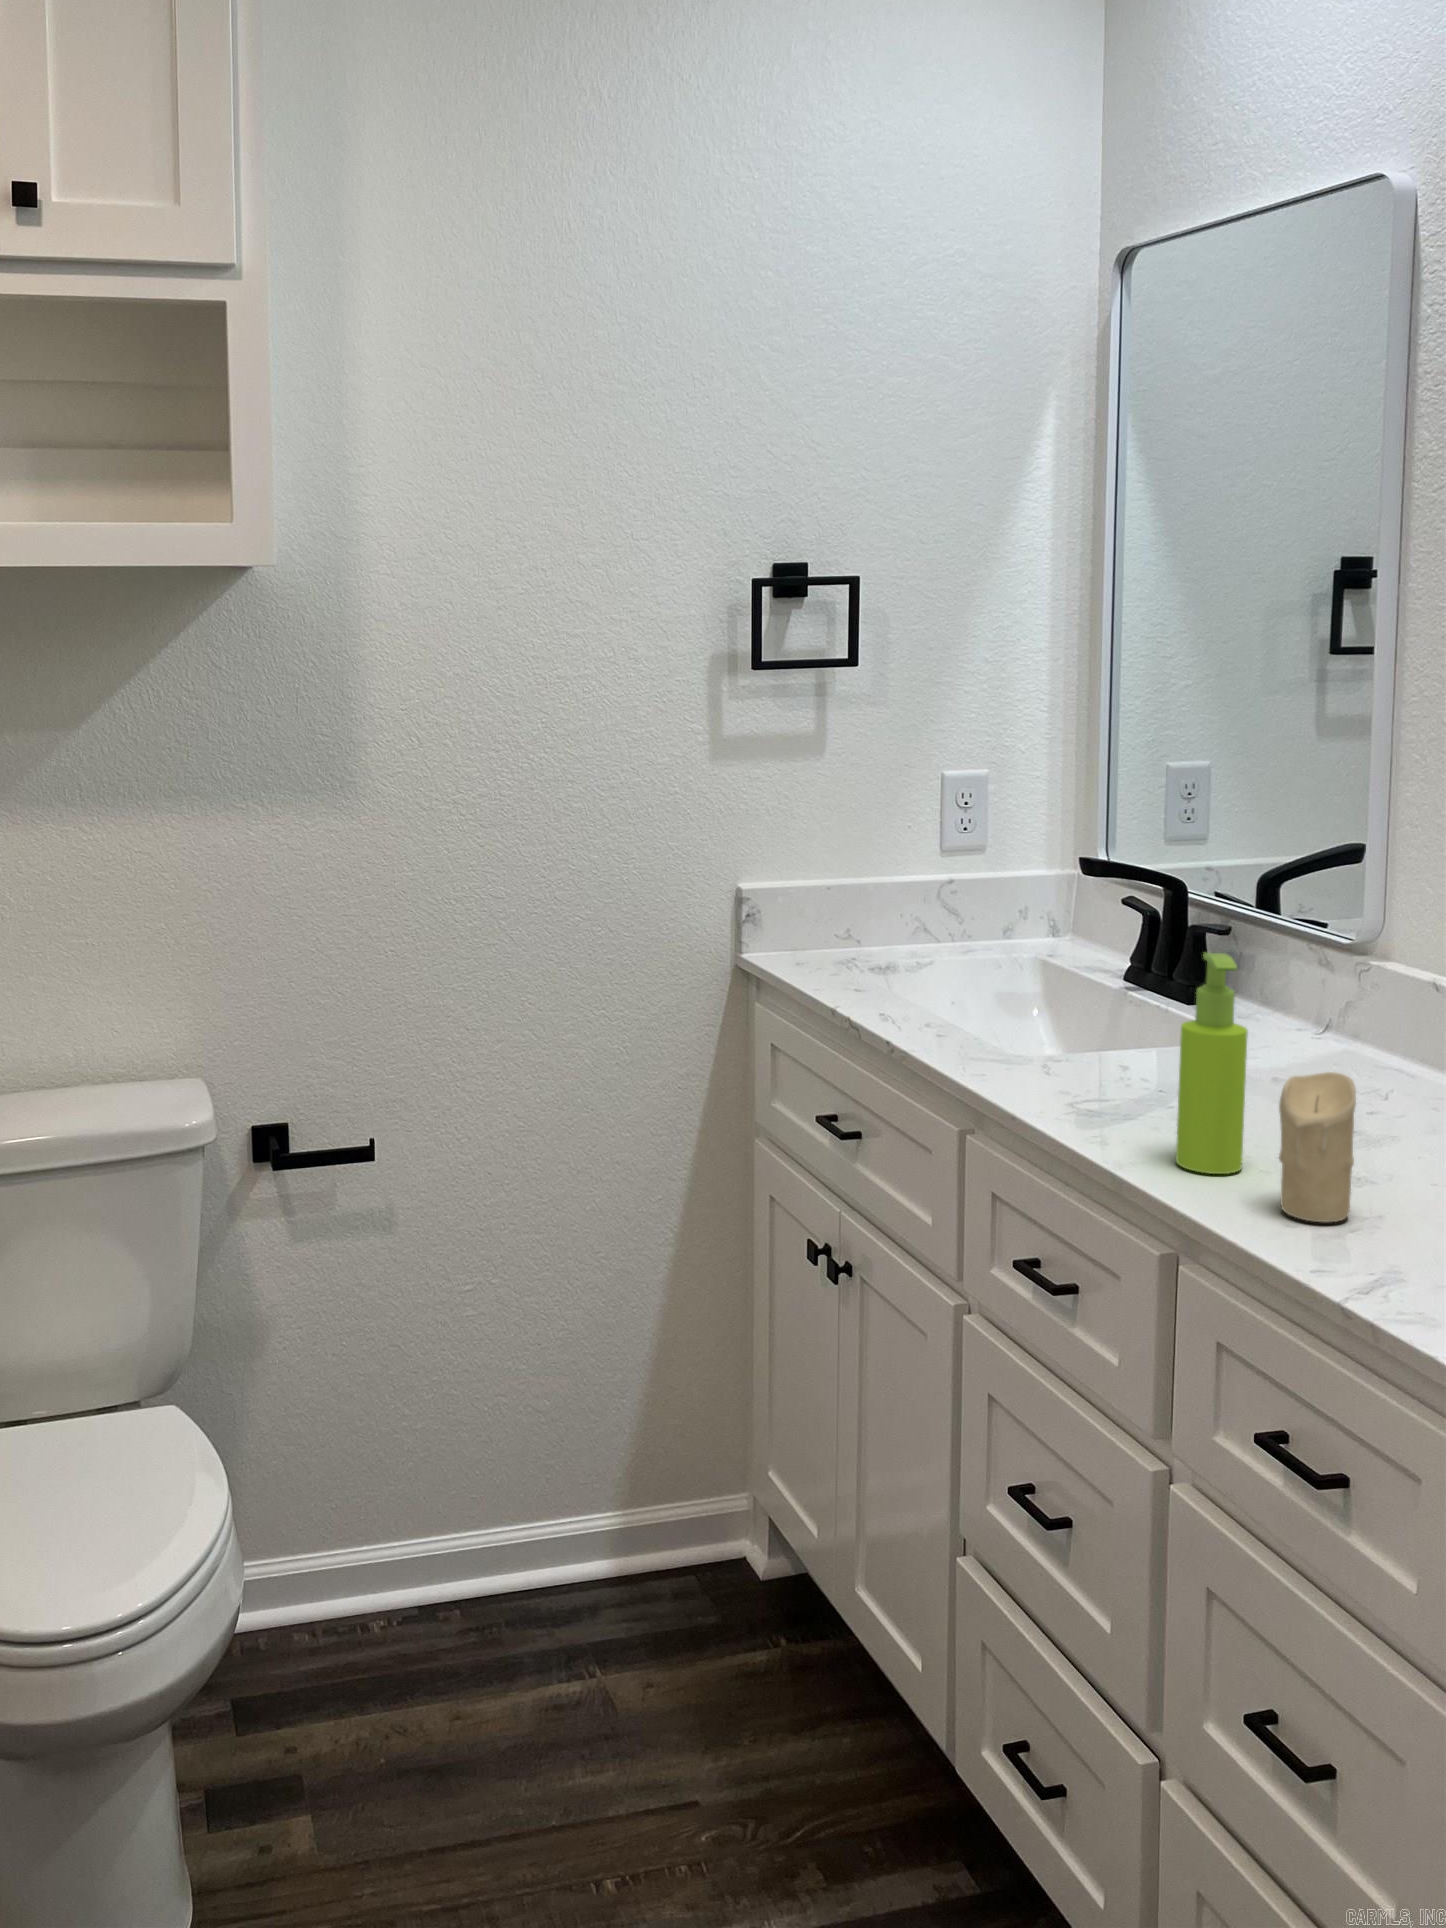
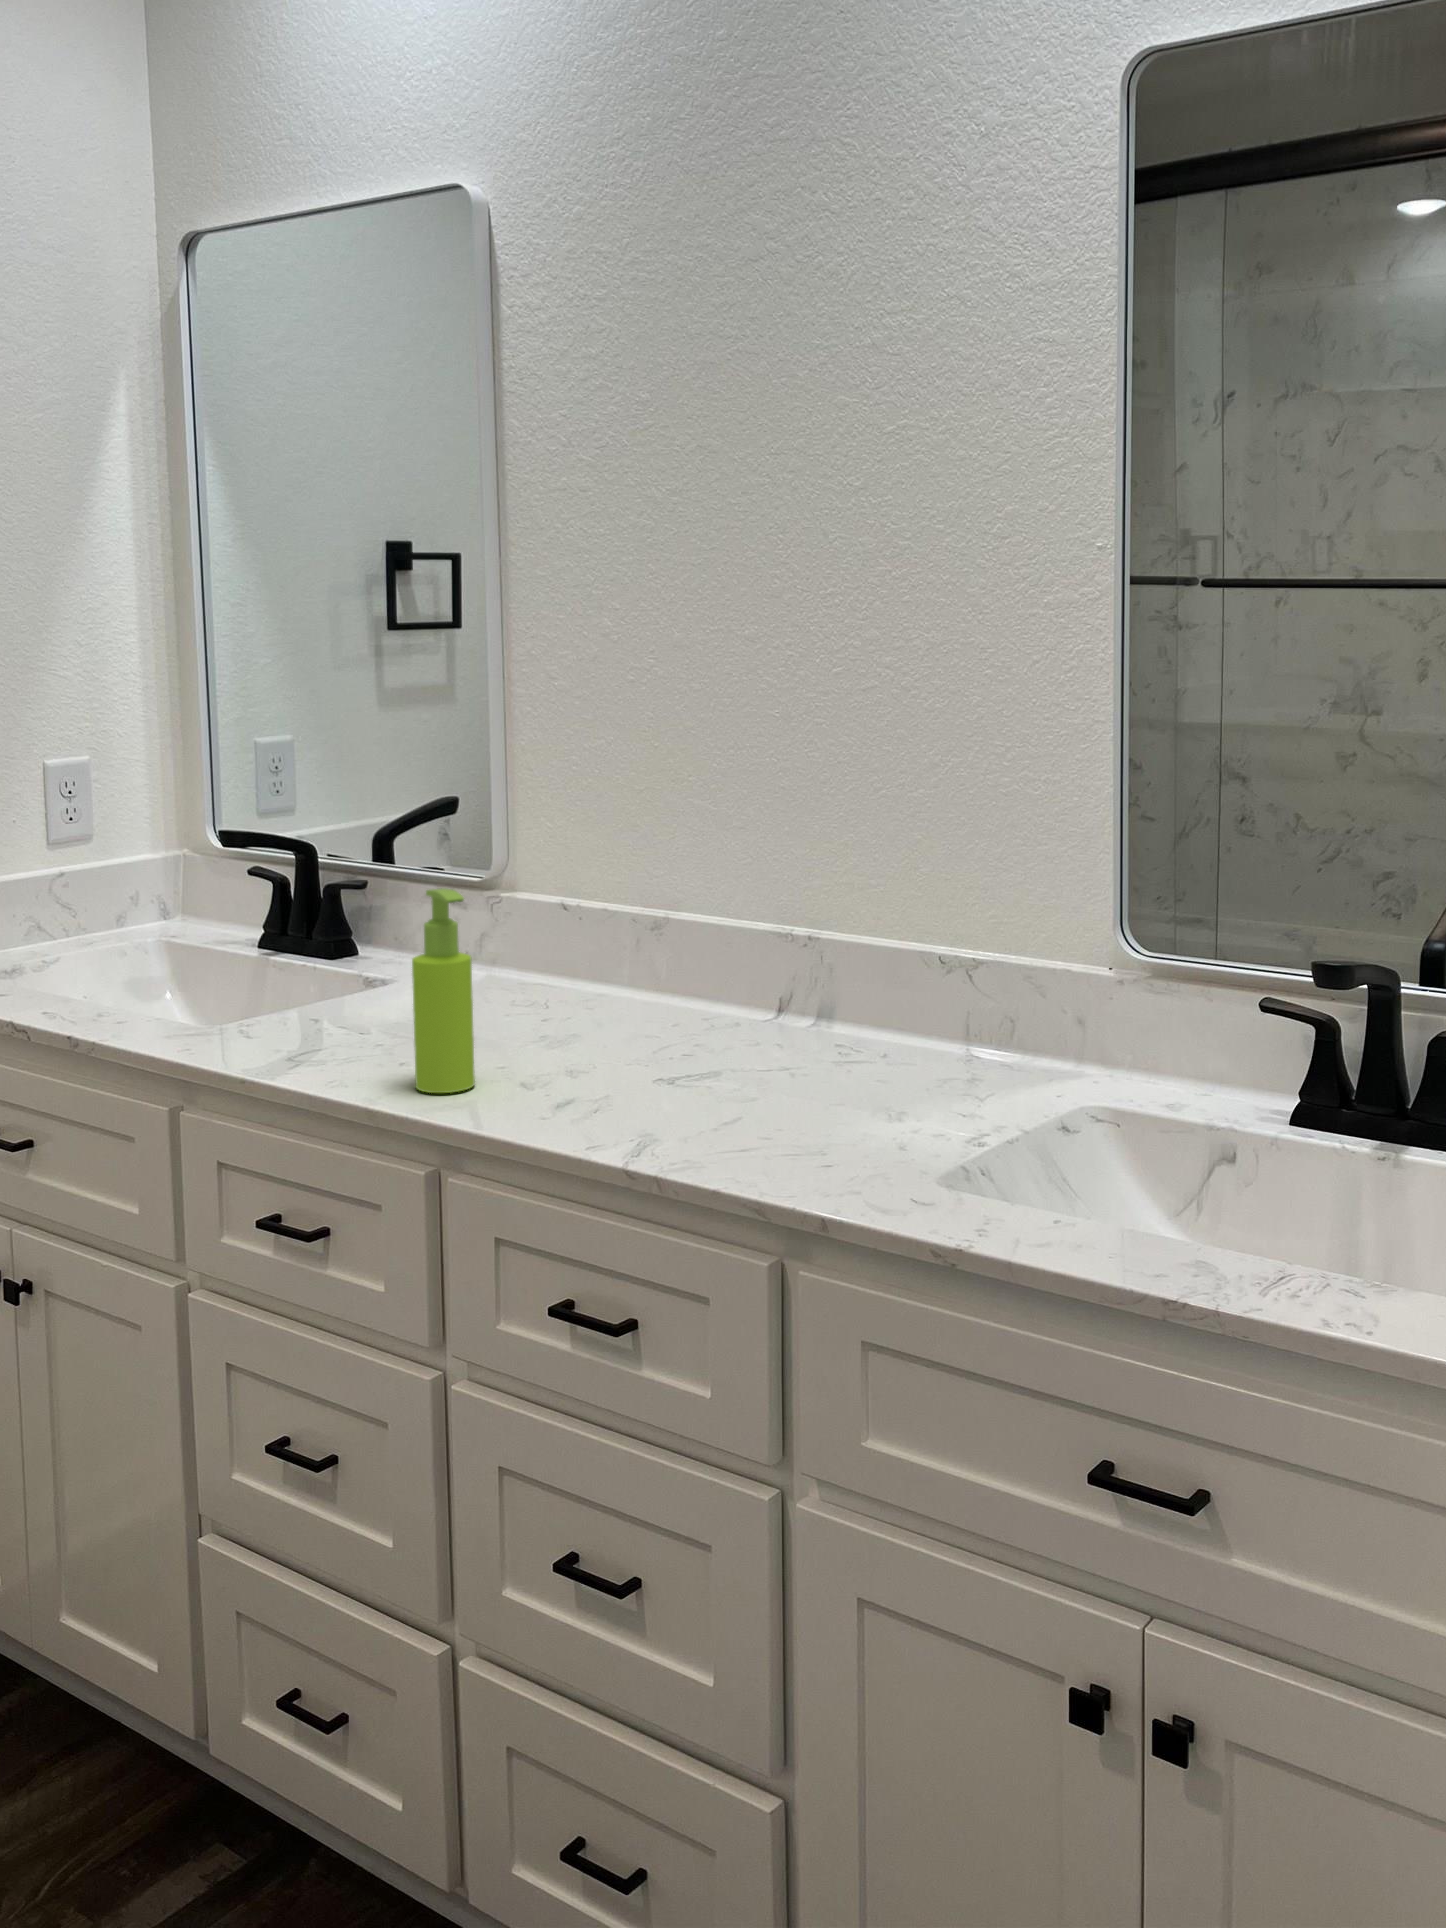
candle: present [1279,1072,1356,1222] -> none [522,979,587,1113]

